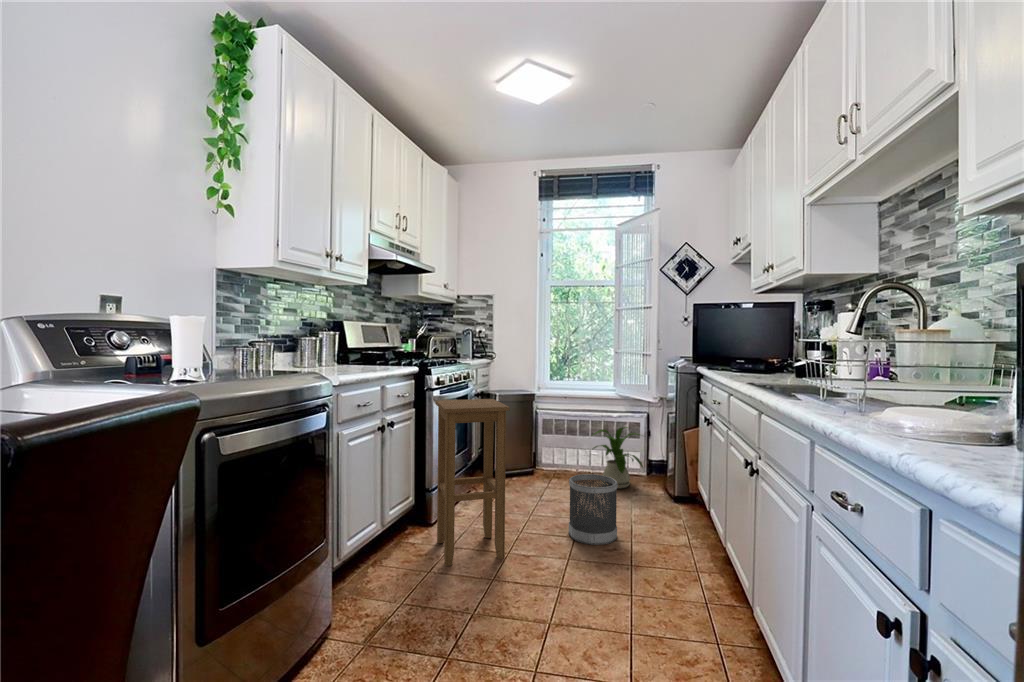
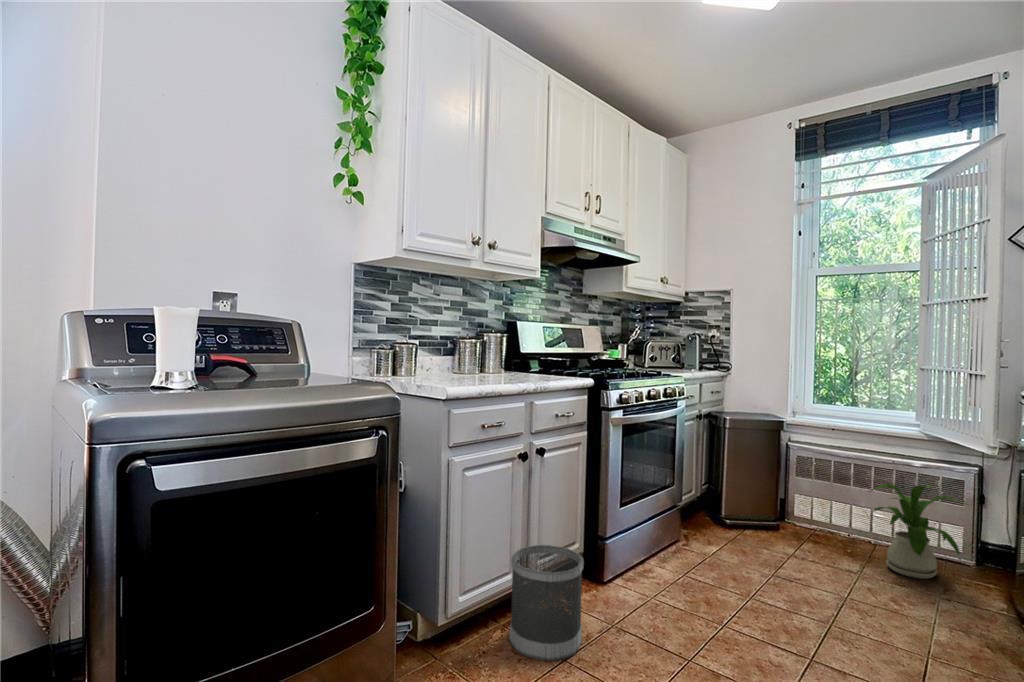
stool: present [435,399,510,566] -> none [610,421,700,639]
wastebasket: present [569,474,618,545] -> present [509,545,584,661]

